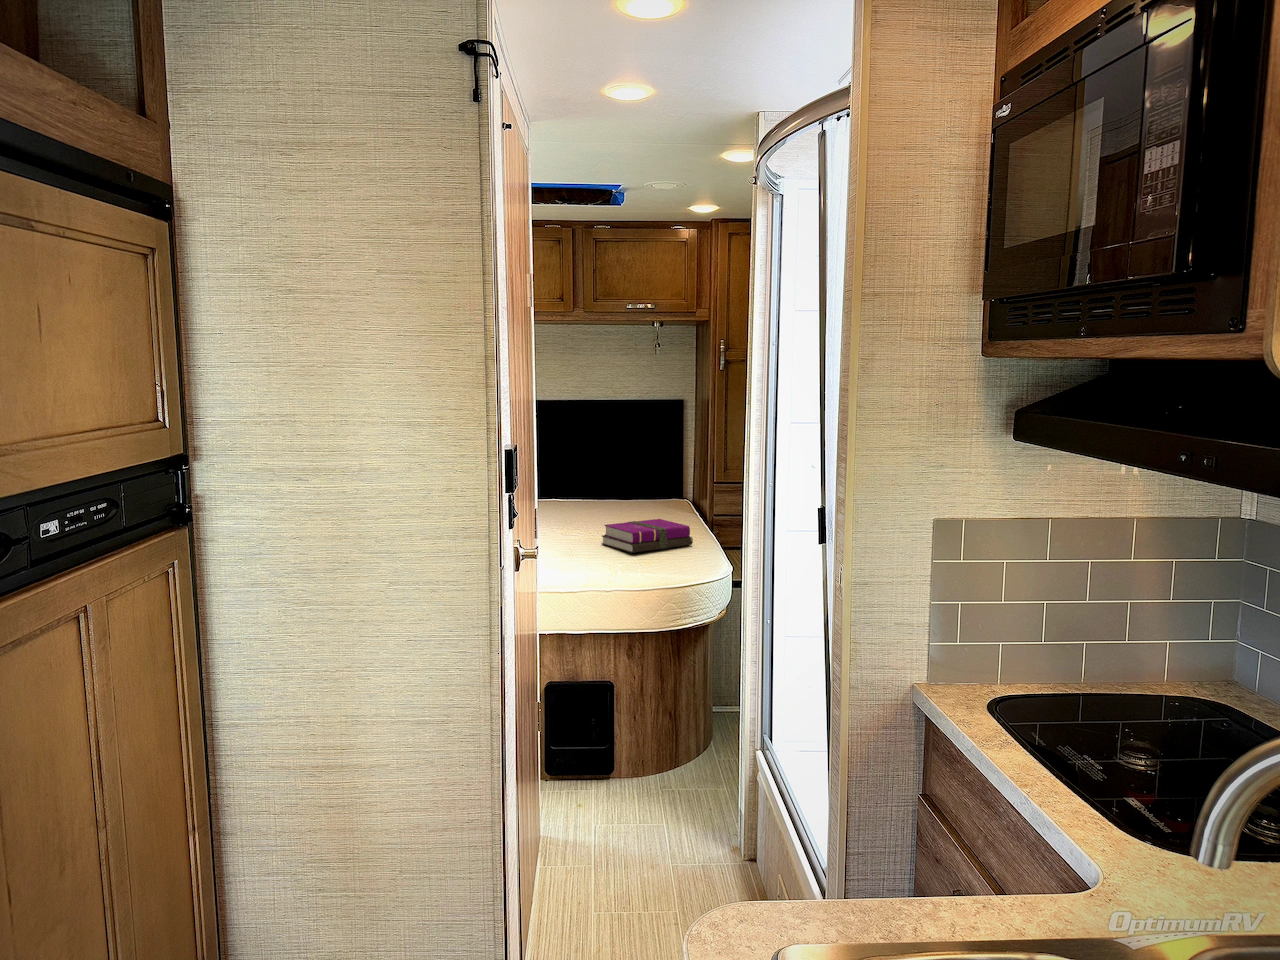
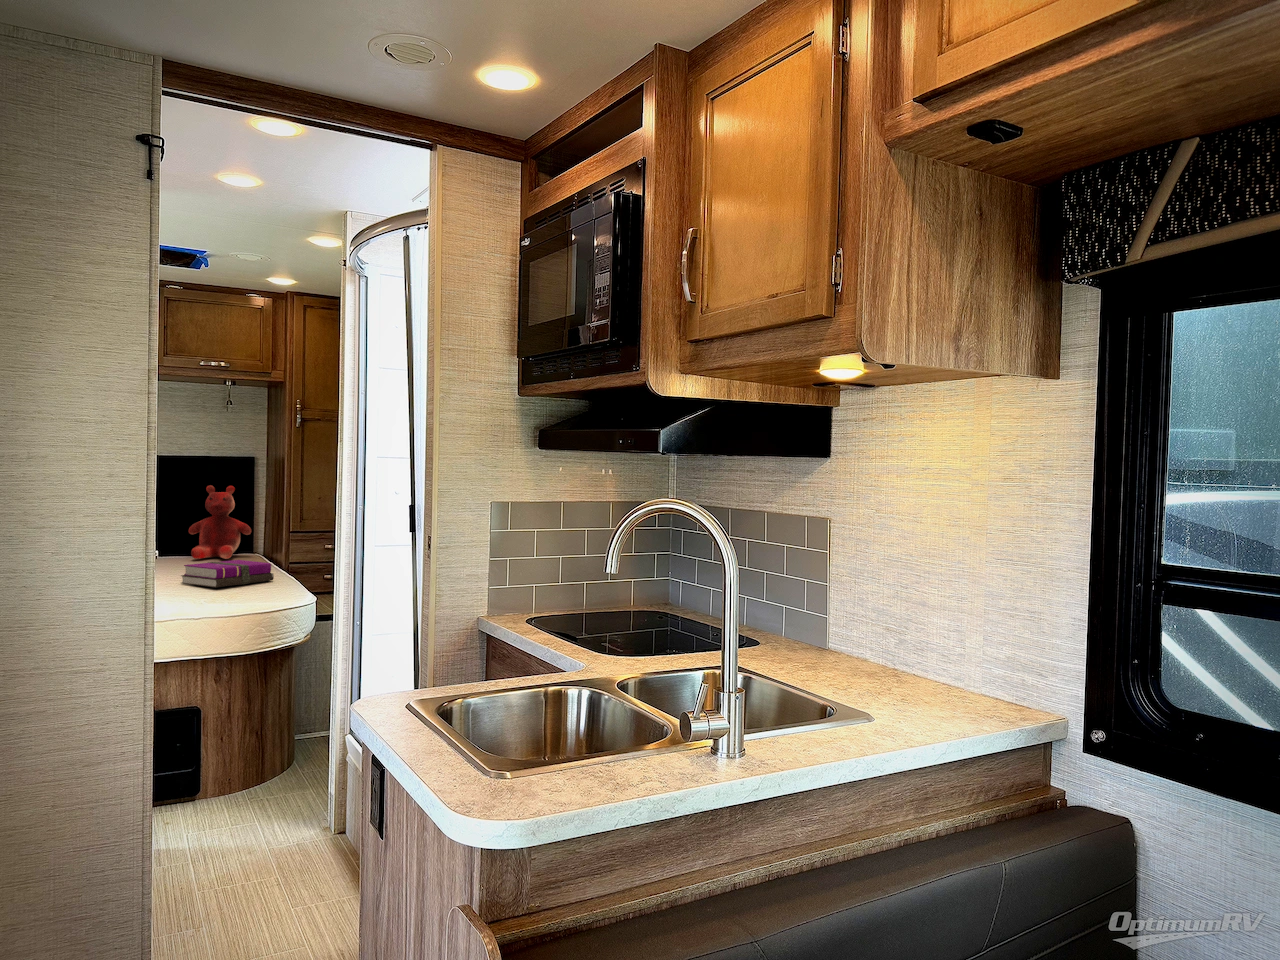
teddy bear: none [620,433,679,511] -> present [189,485,251,559]

